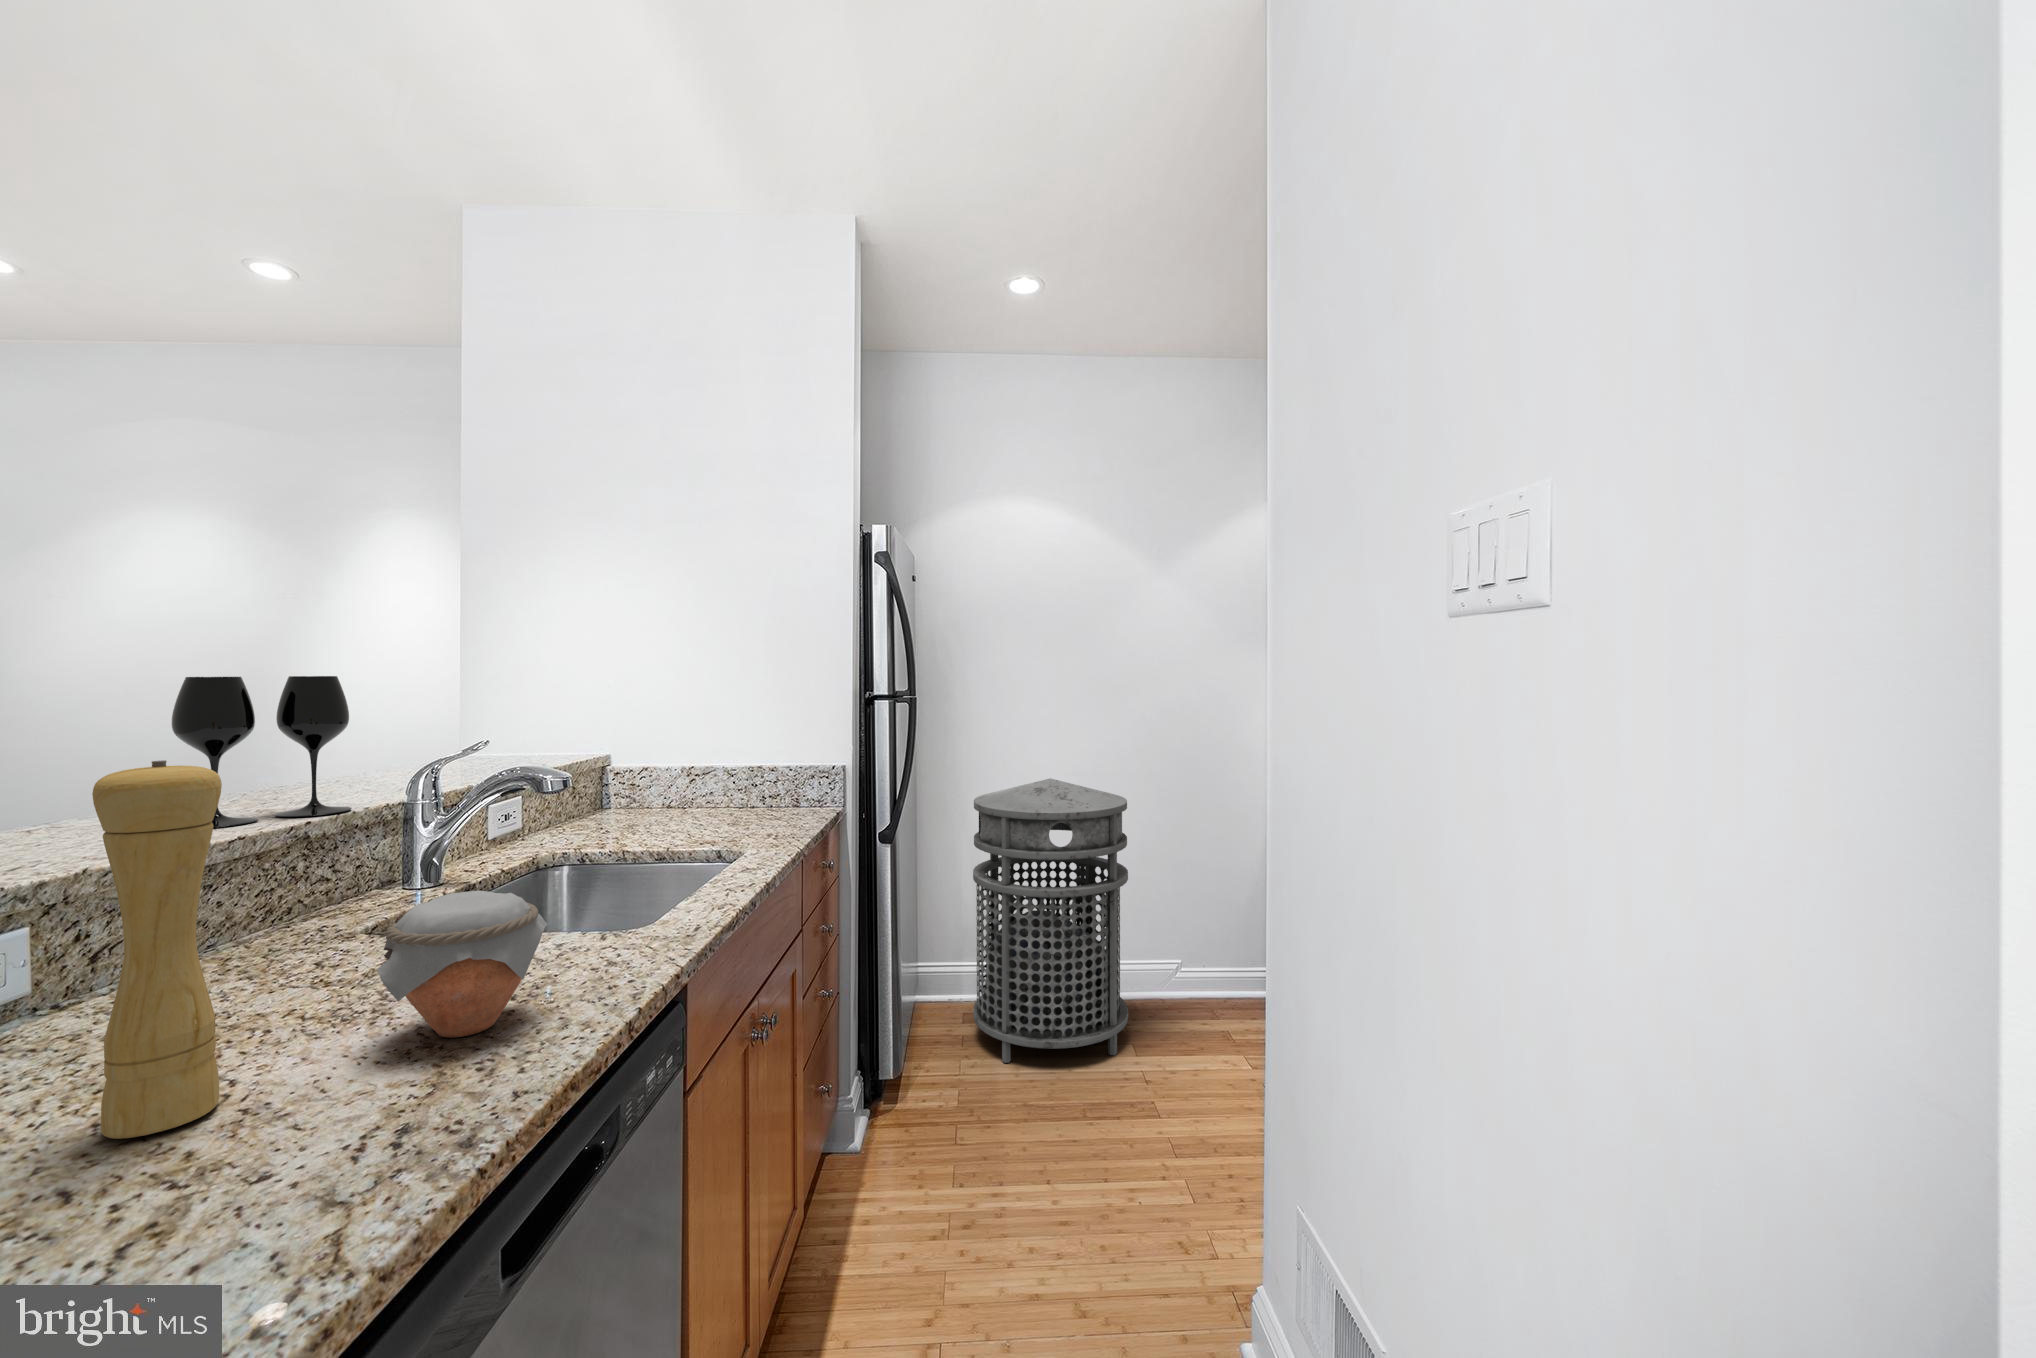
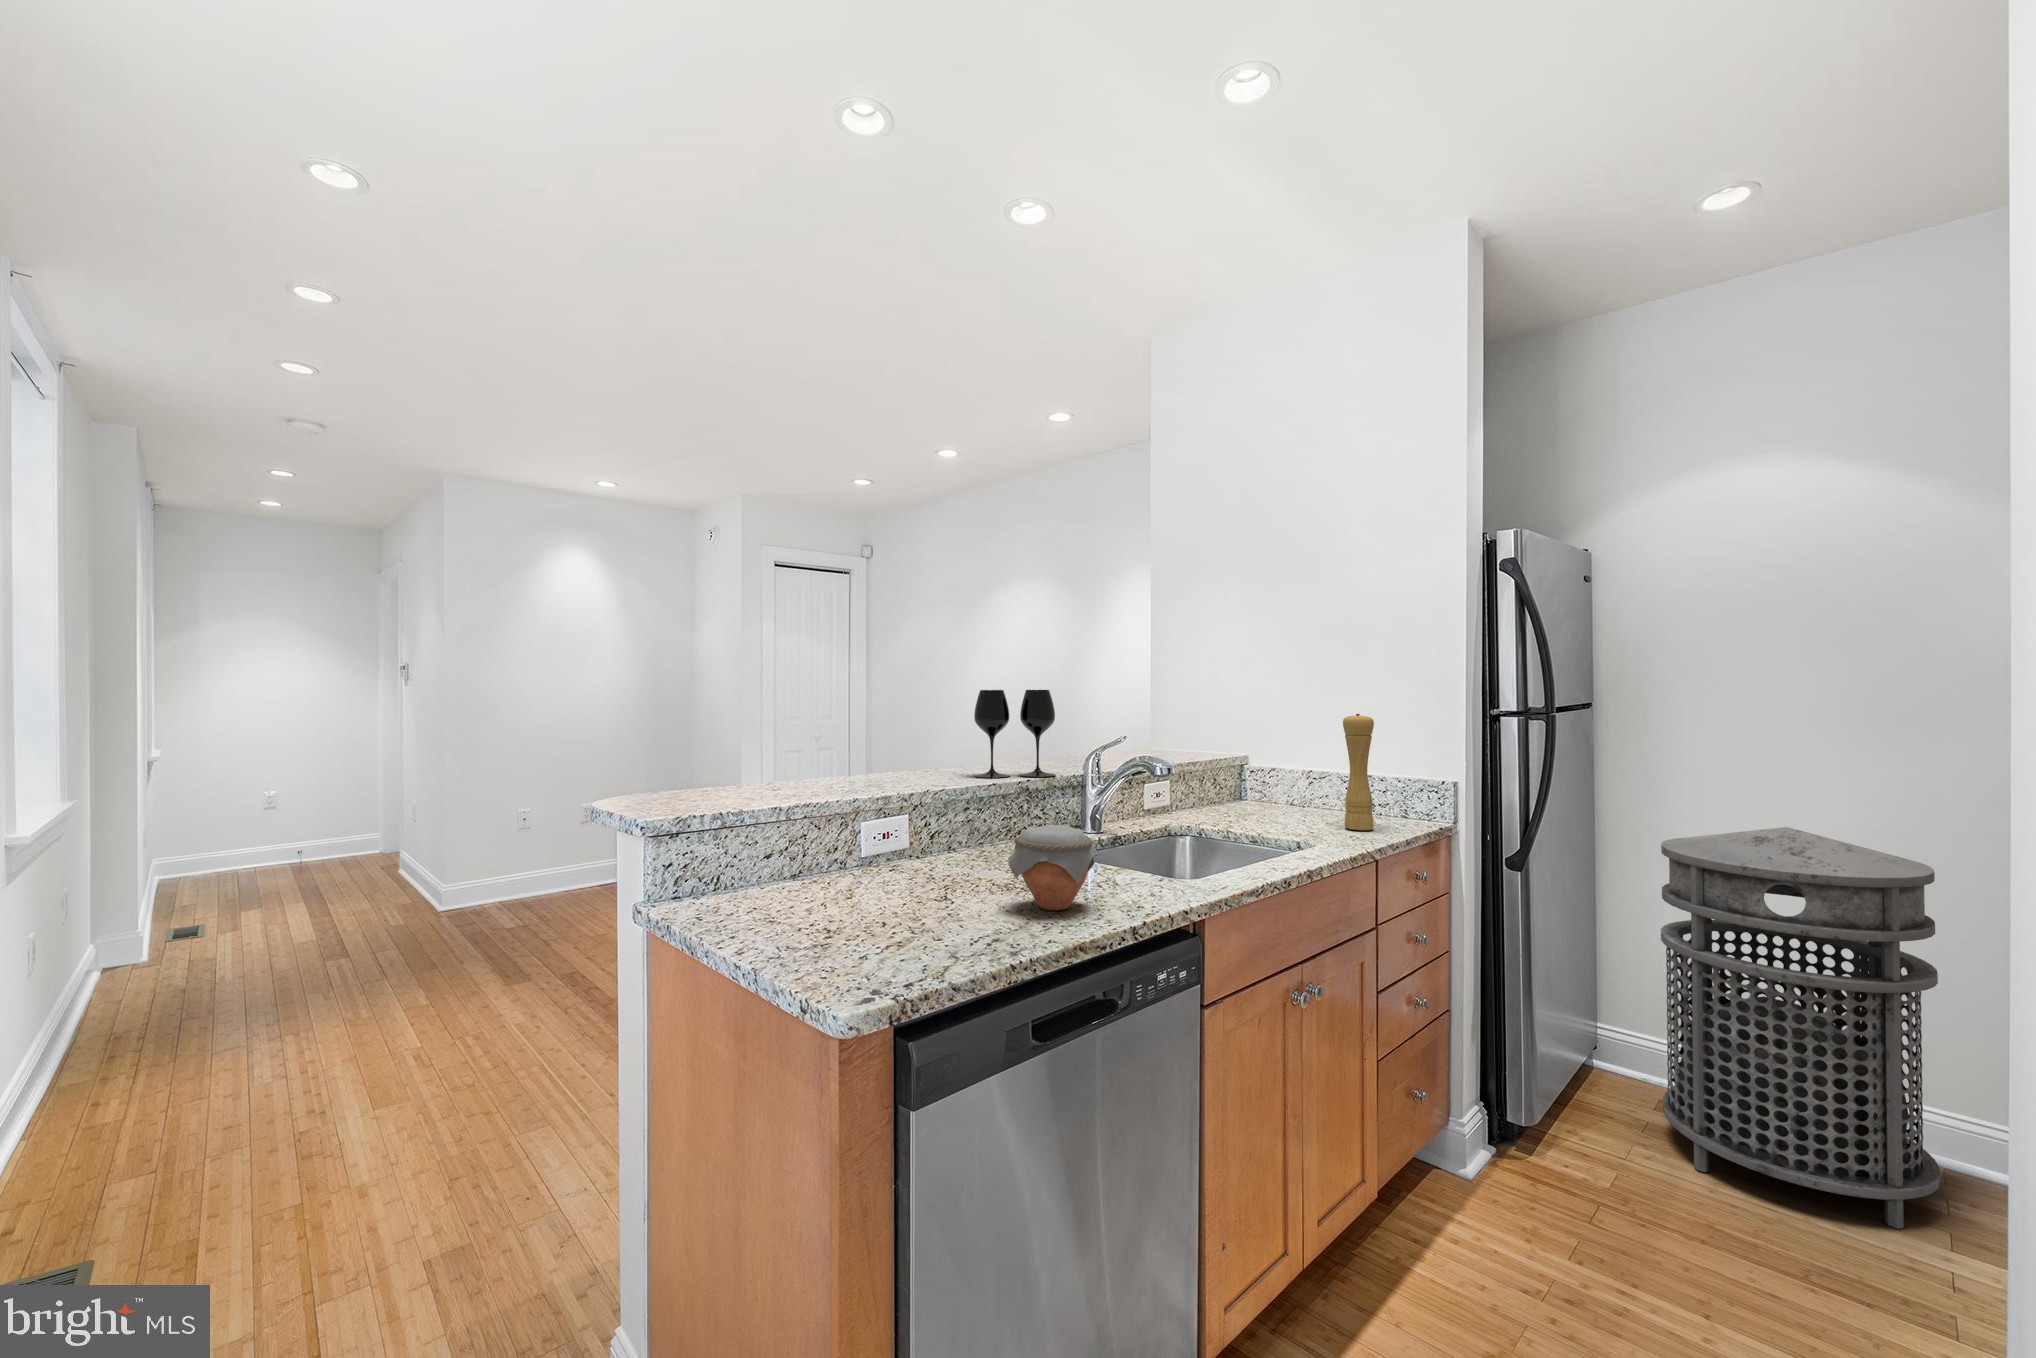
pepper mill: present [92,760,222,1139] -> present [1343,714,1374,830]

